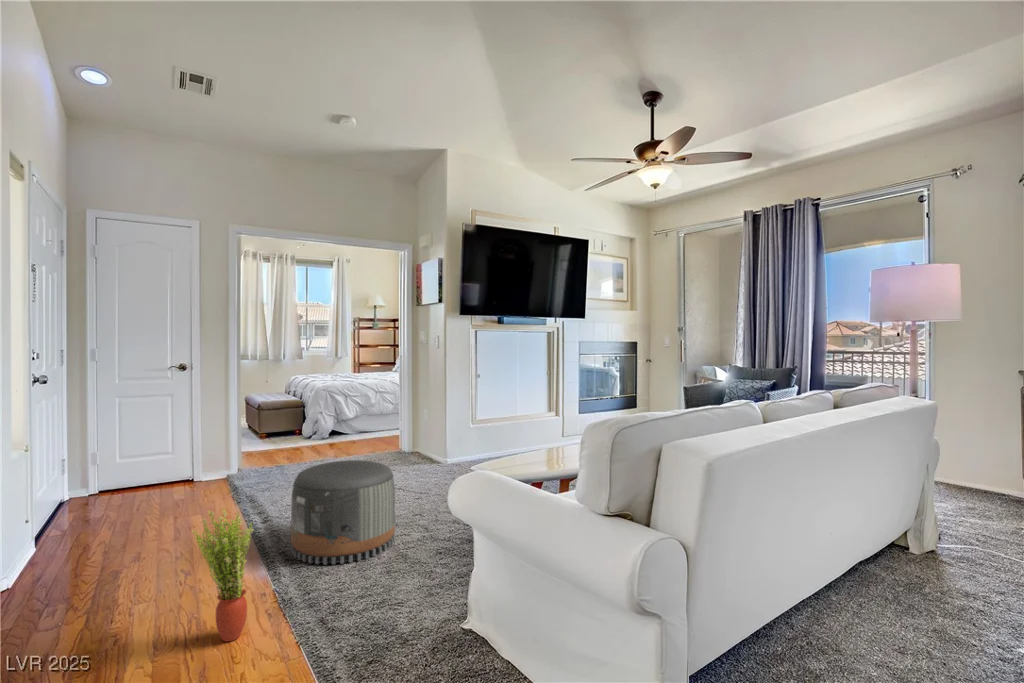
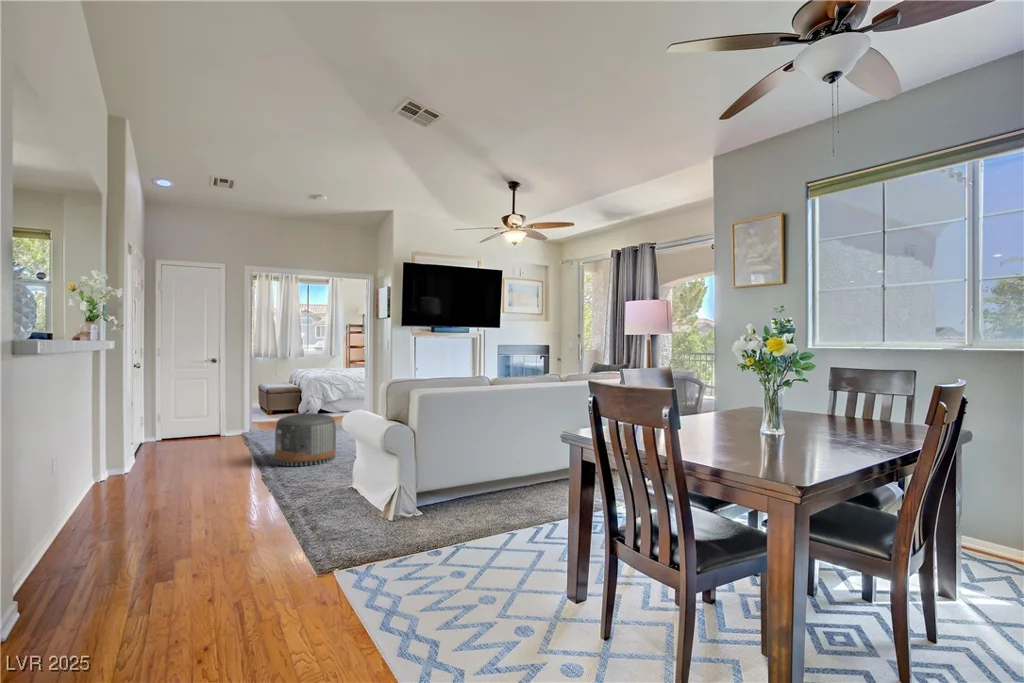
potted plant: present [193,510,253,642] -> none [221,425,250,487]

